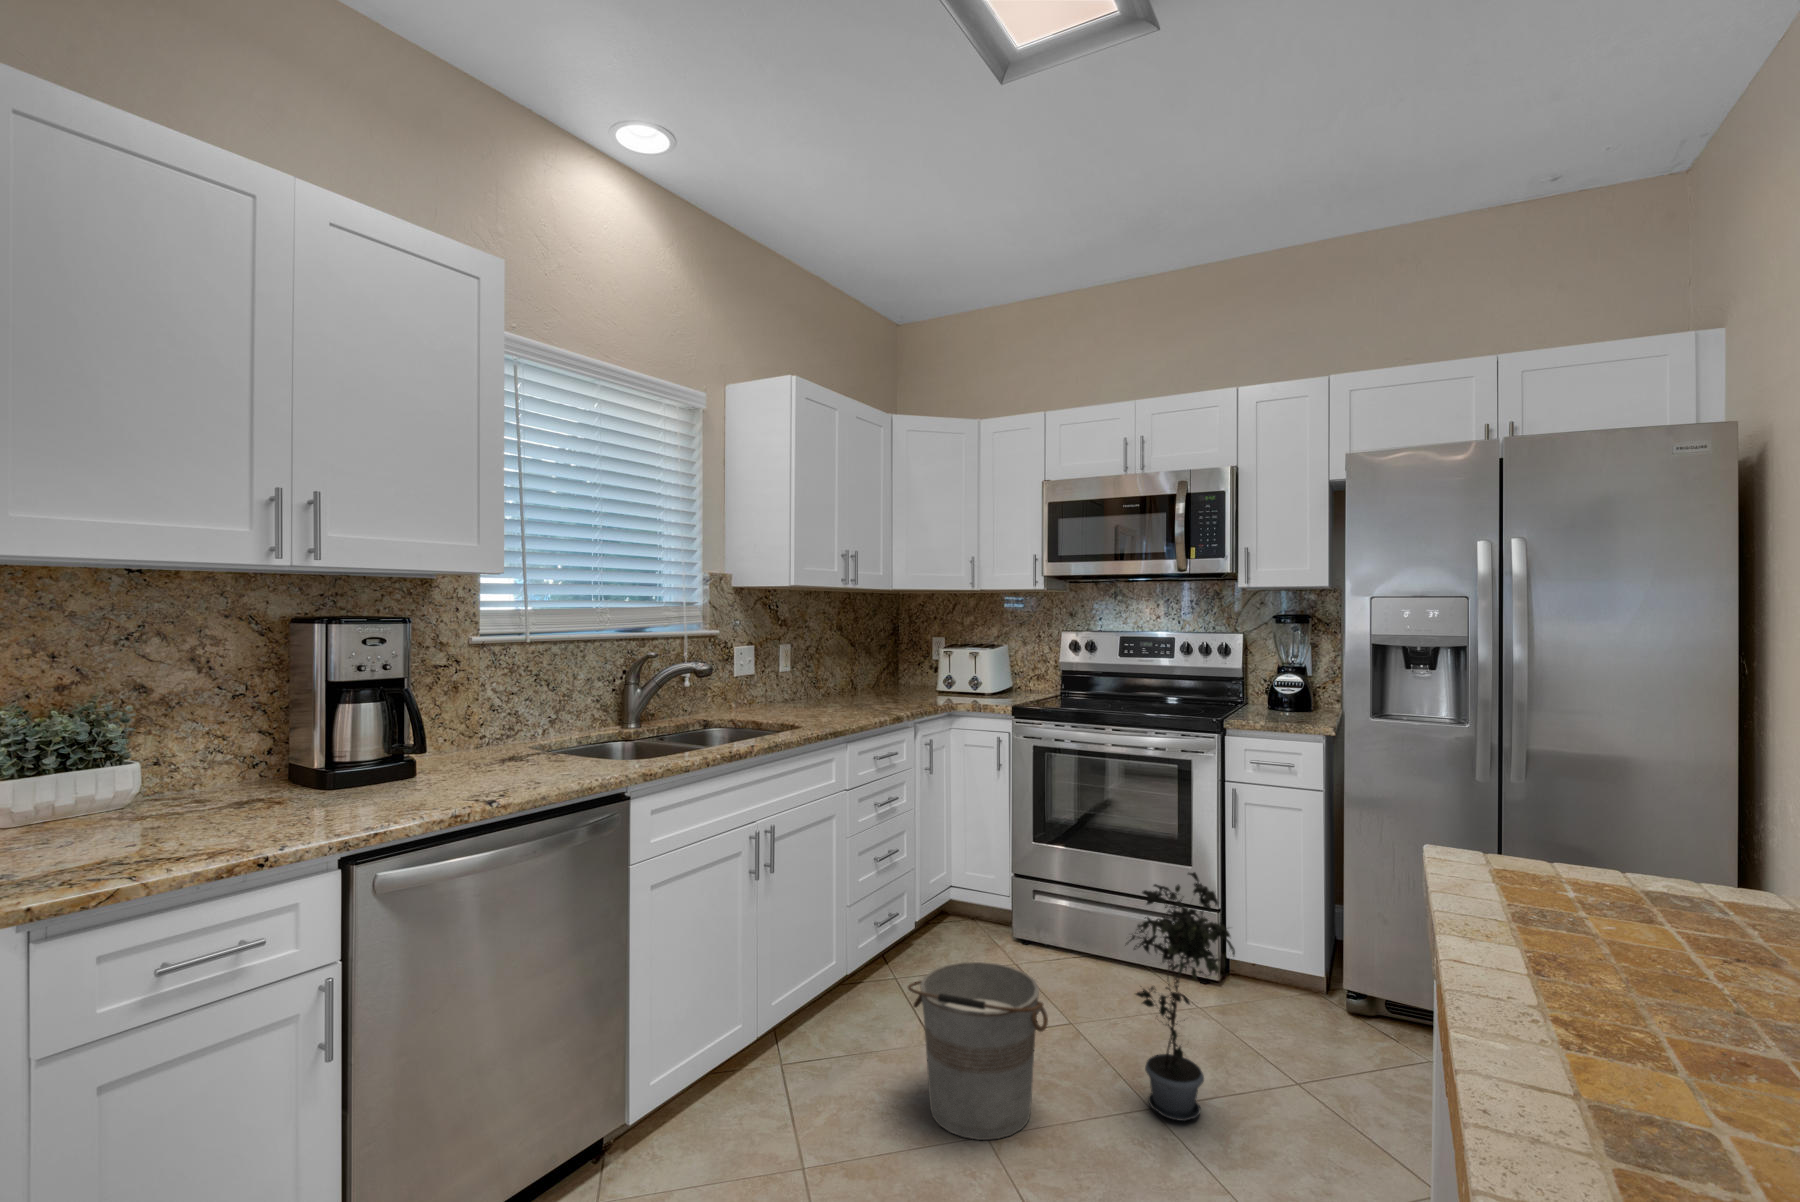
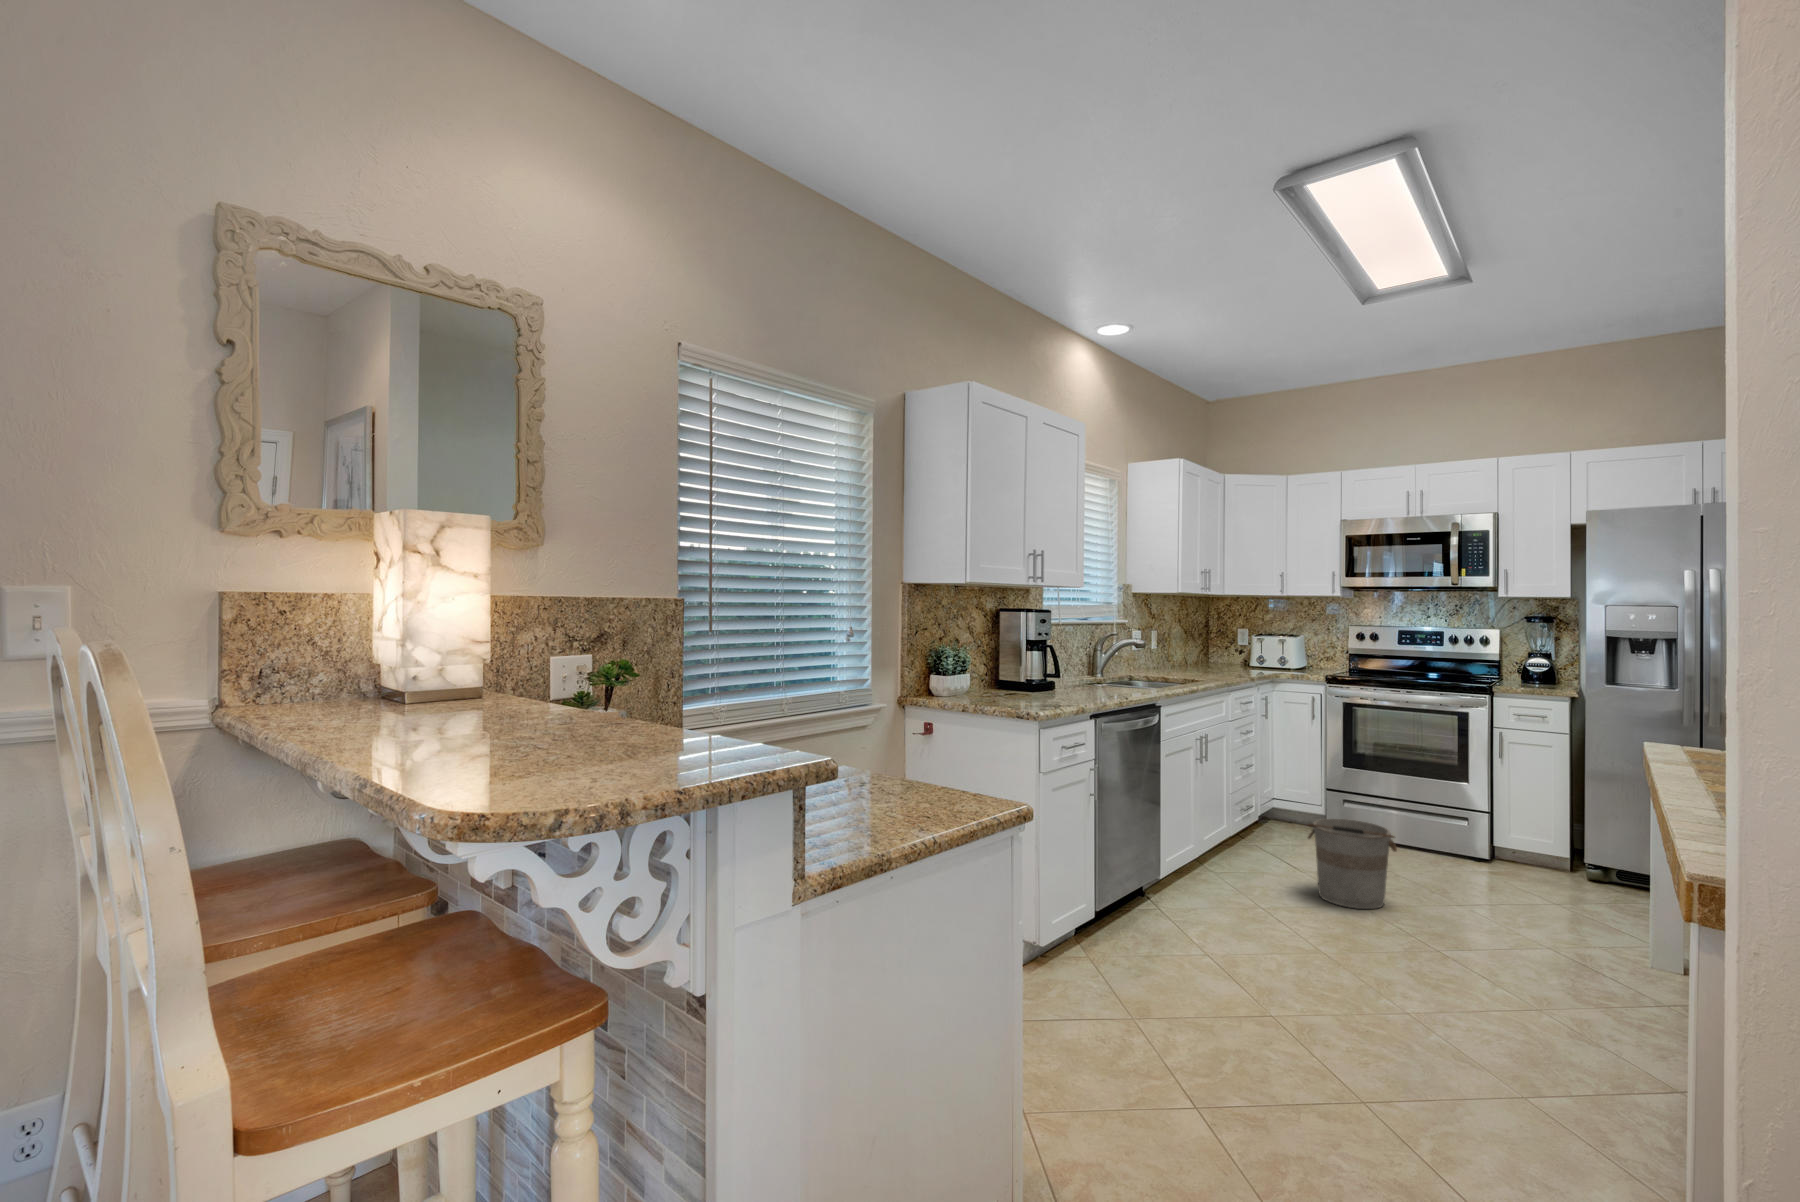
potted plant: present [1126,872,1235,1121] -> none [1444,768,1523,912]

